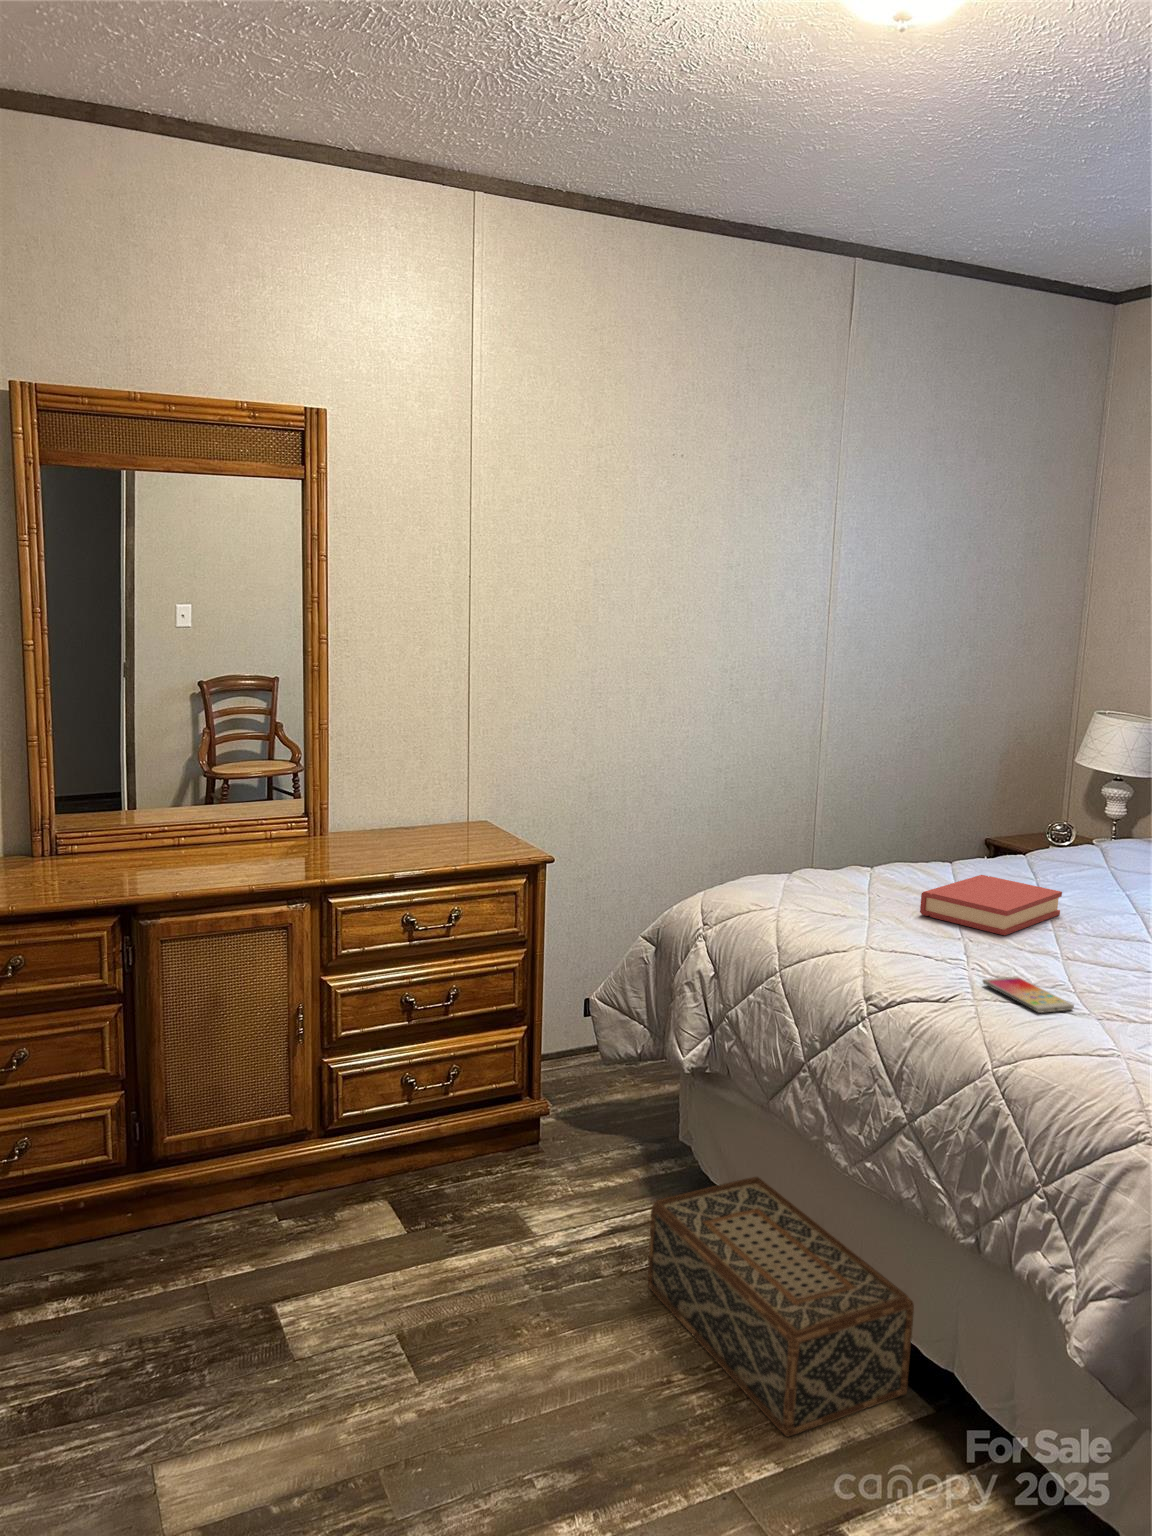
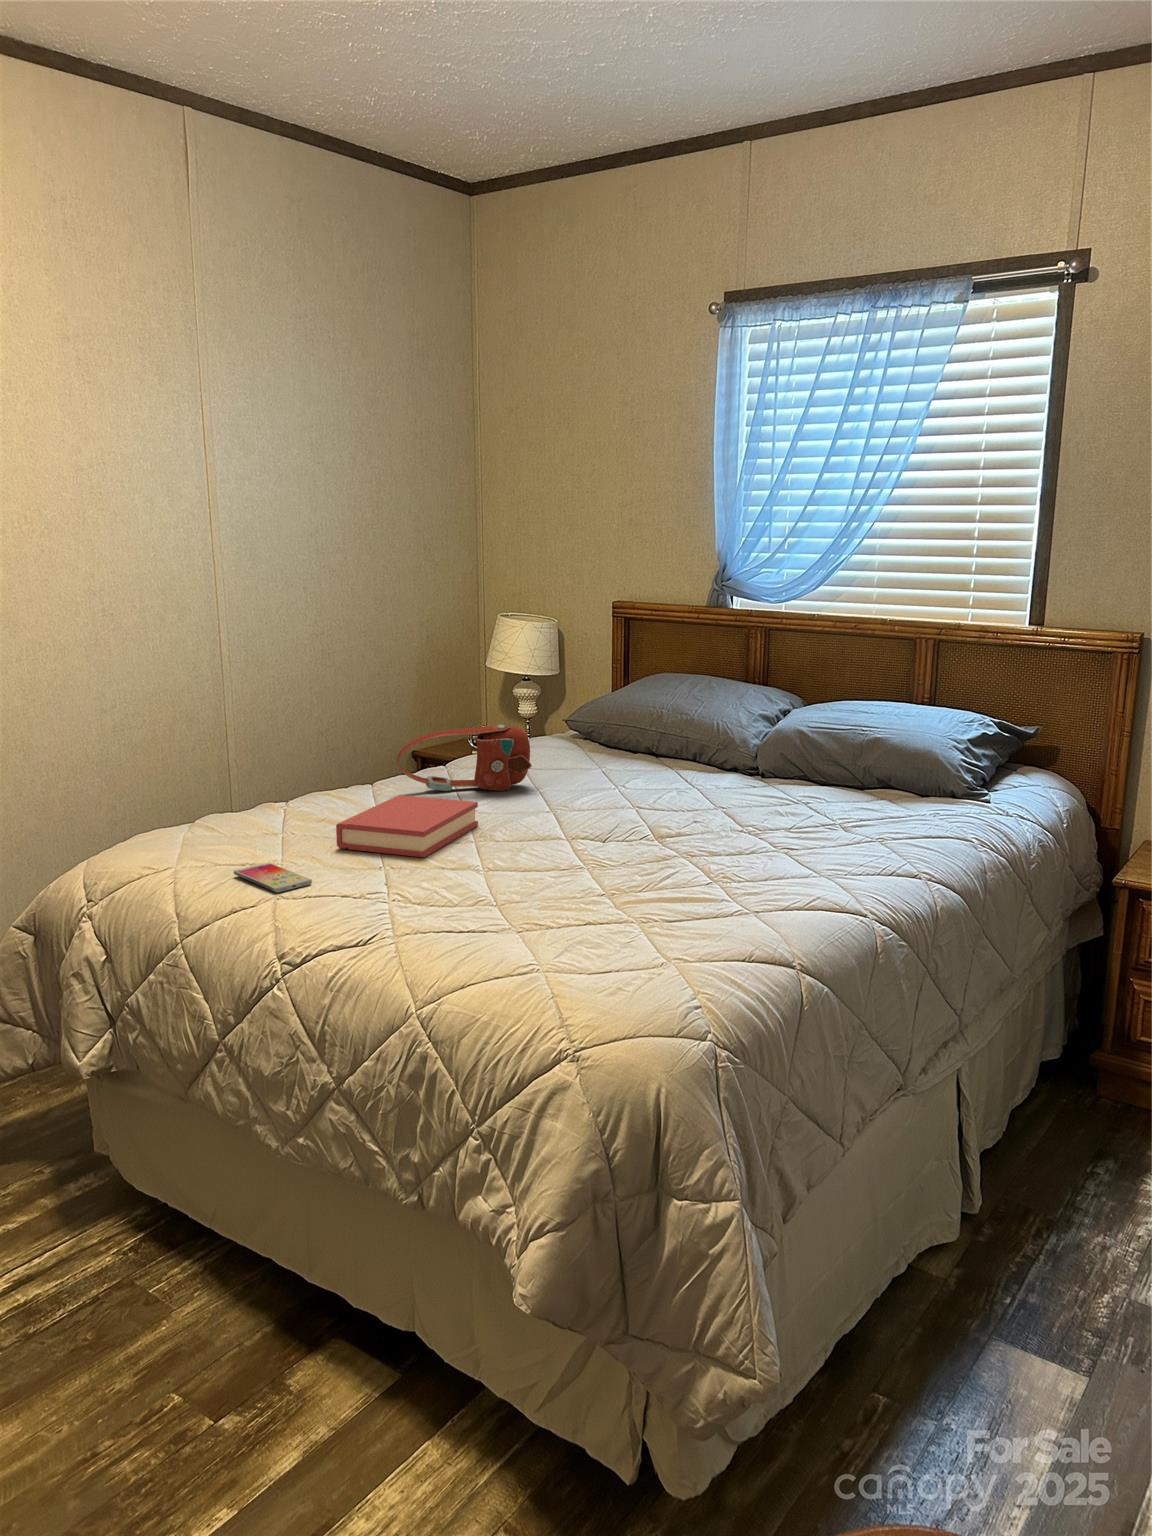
handbag: none [981,820,1122,886] -> present [397,725,532,791]
smartphone: present [983,977,1074,1013] -> present [234,863,312,893]
woven basket: present [648,1177,914,1437] -> none [54,1175,371,1473]

